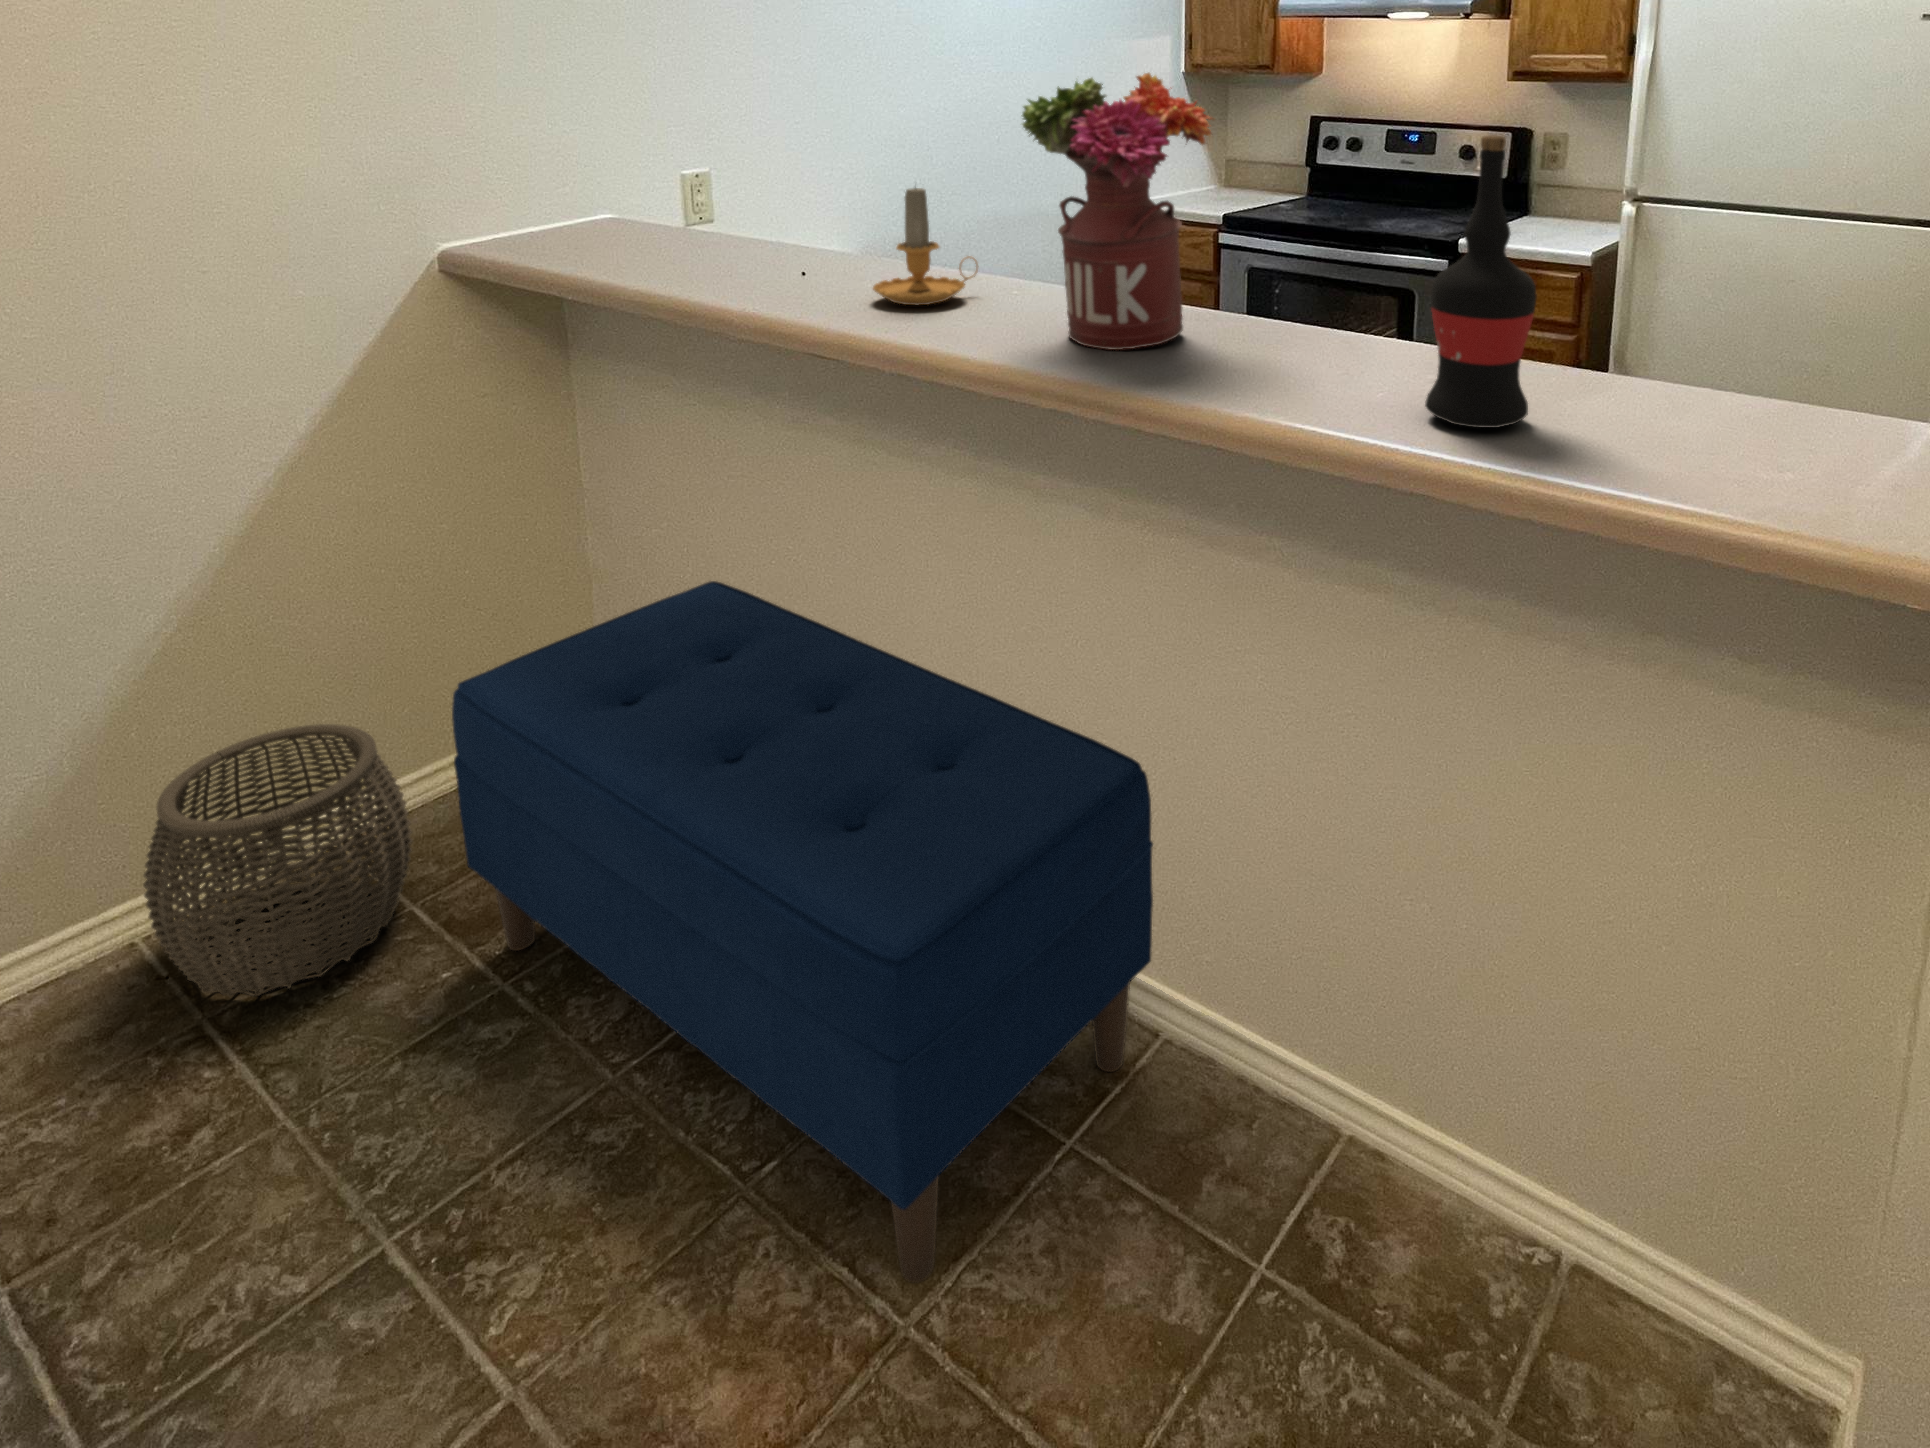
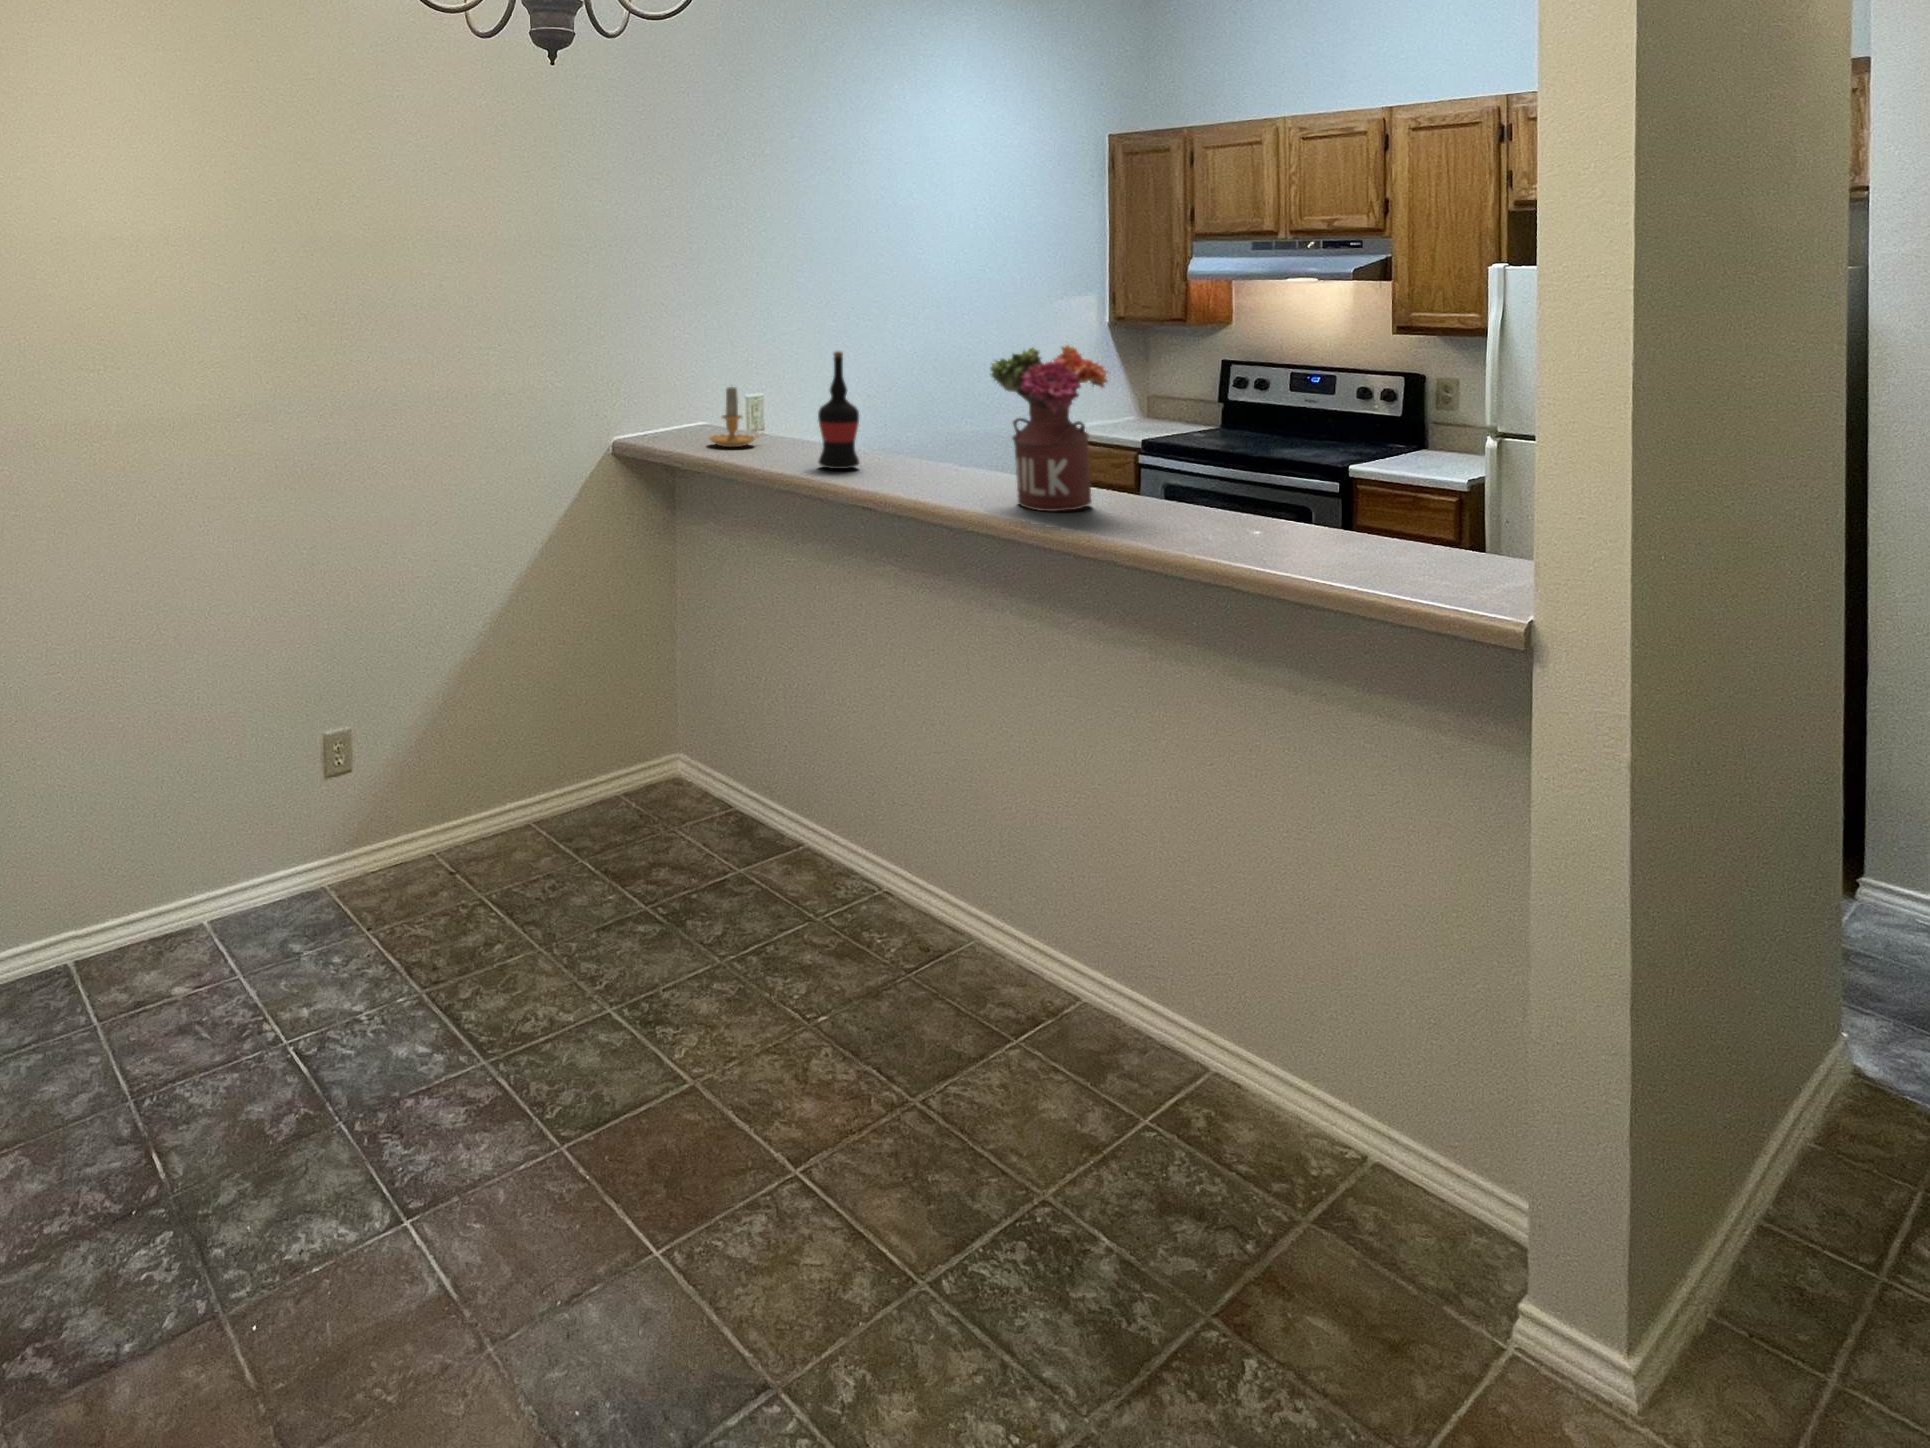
wine bottle: present [1425,135,1537,428] -> present [818,351,859,469]
candle: present [873,188,978,305] -> present [709,387,764,447]
bench: present [452,581,1153,1283] -> none [626,670,1074,1083]
woven basket: present [143,724,412,997] -> none [451,734,587,891]

